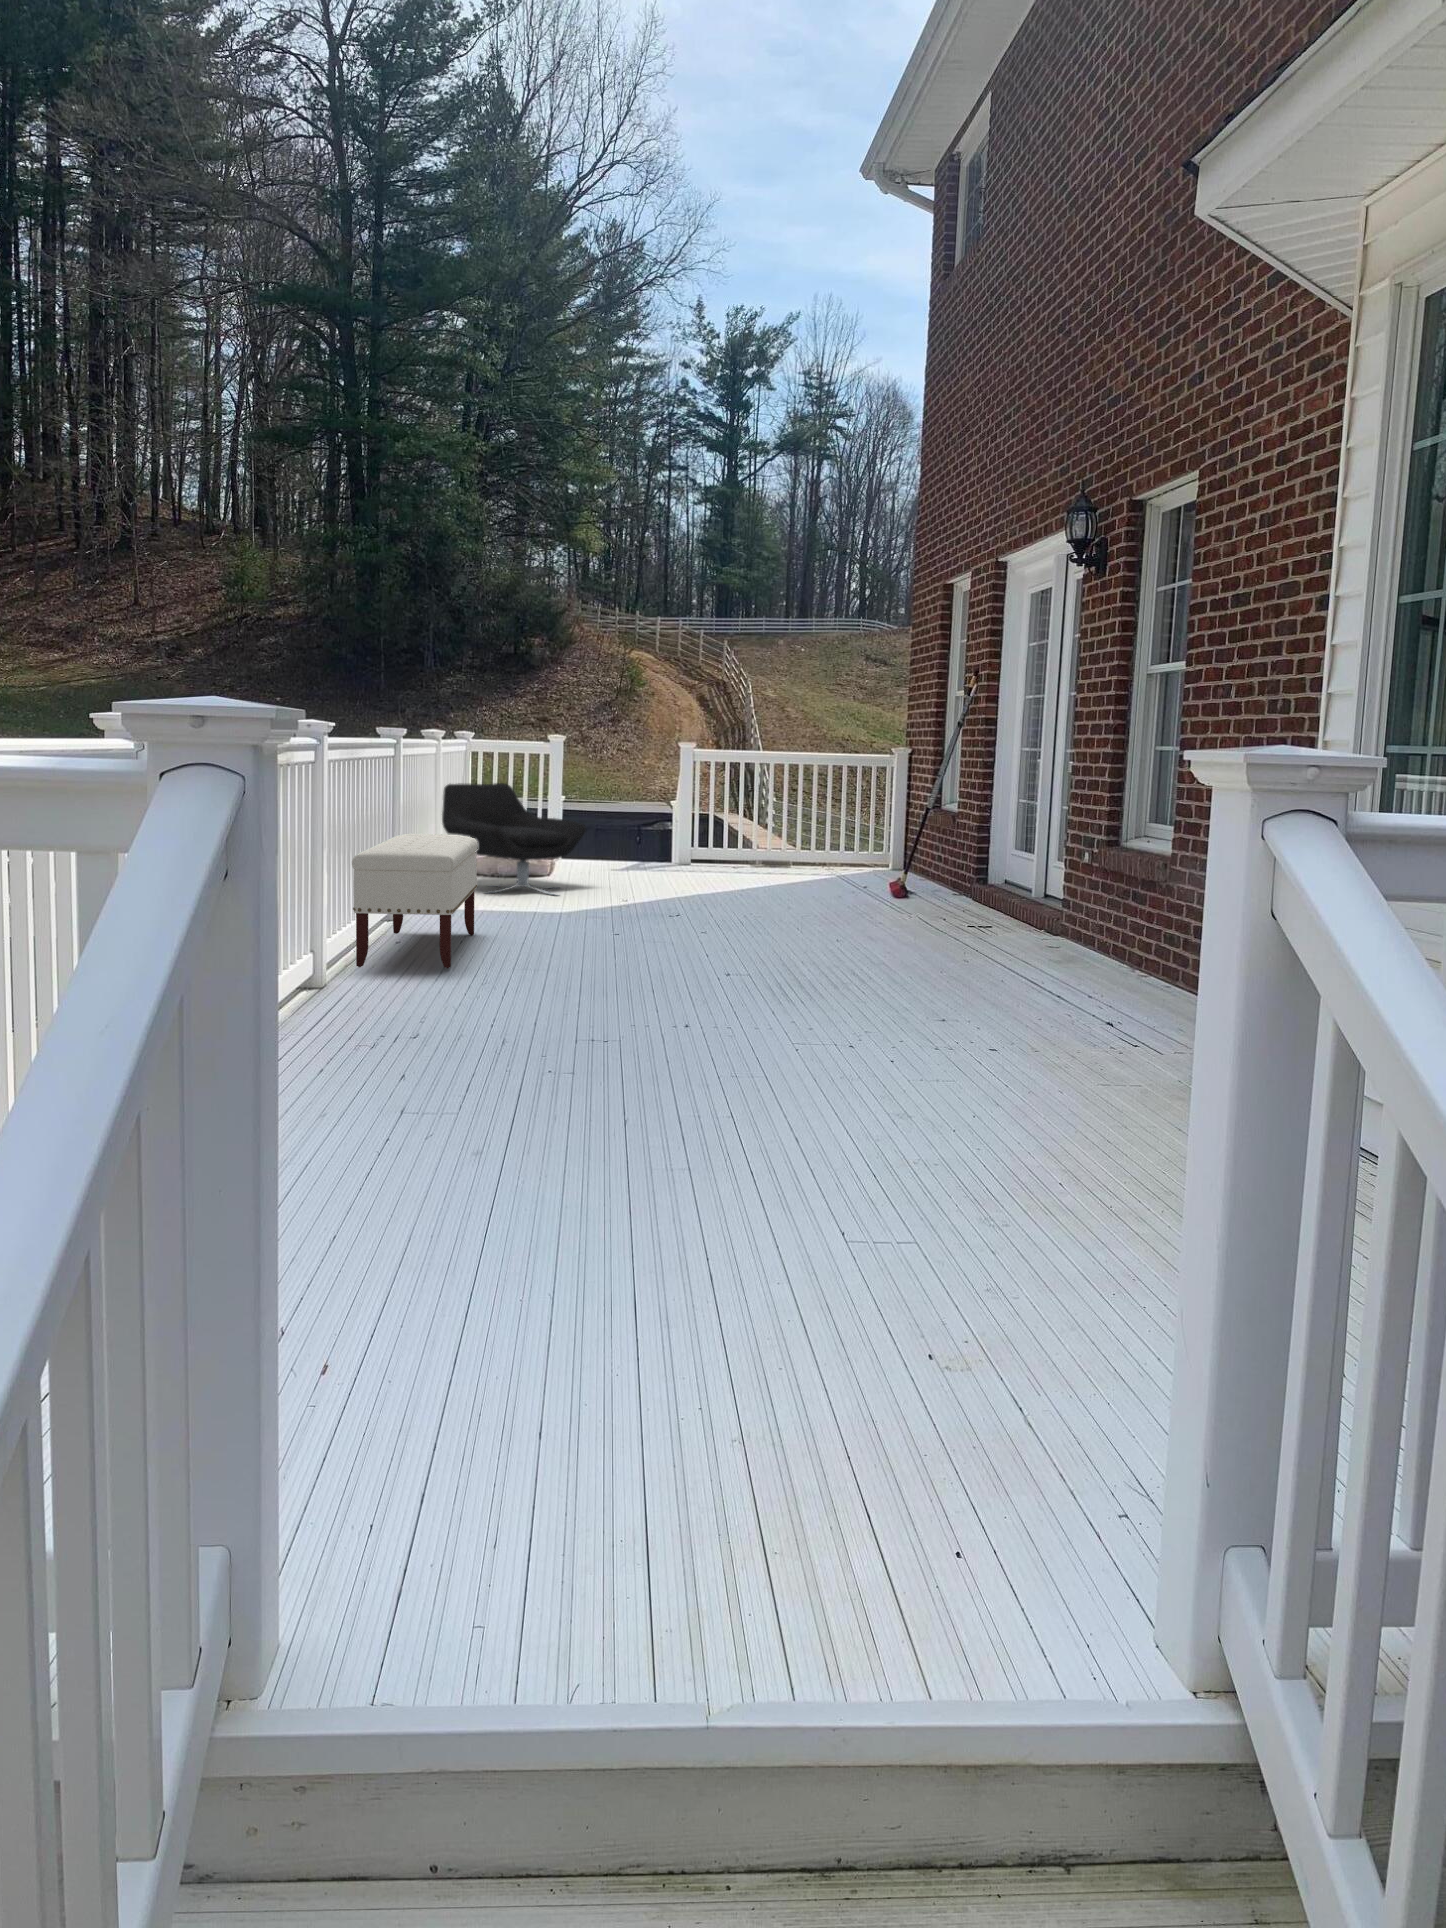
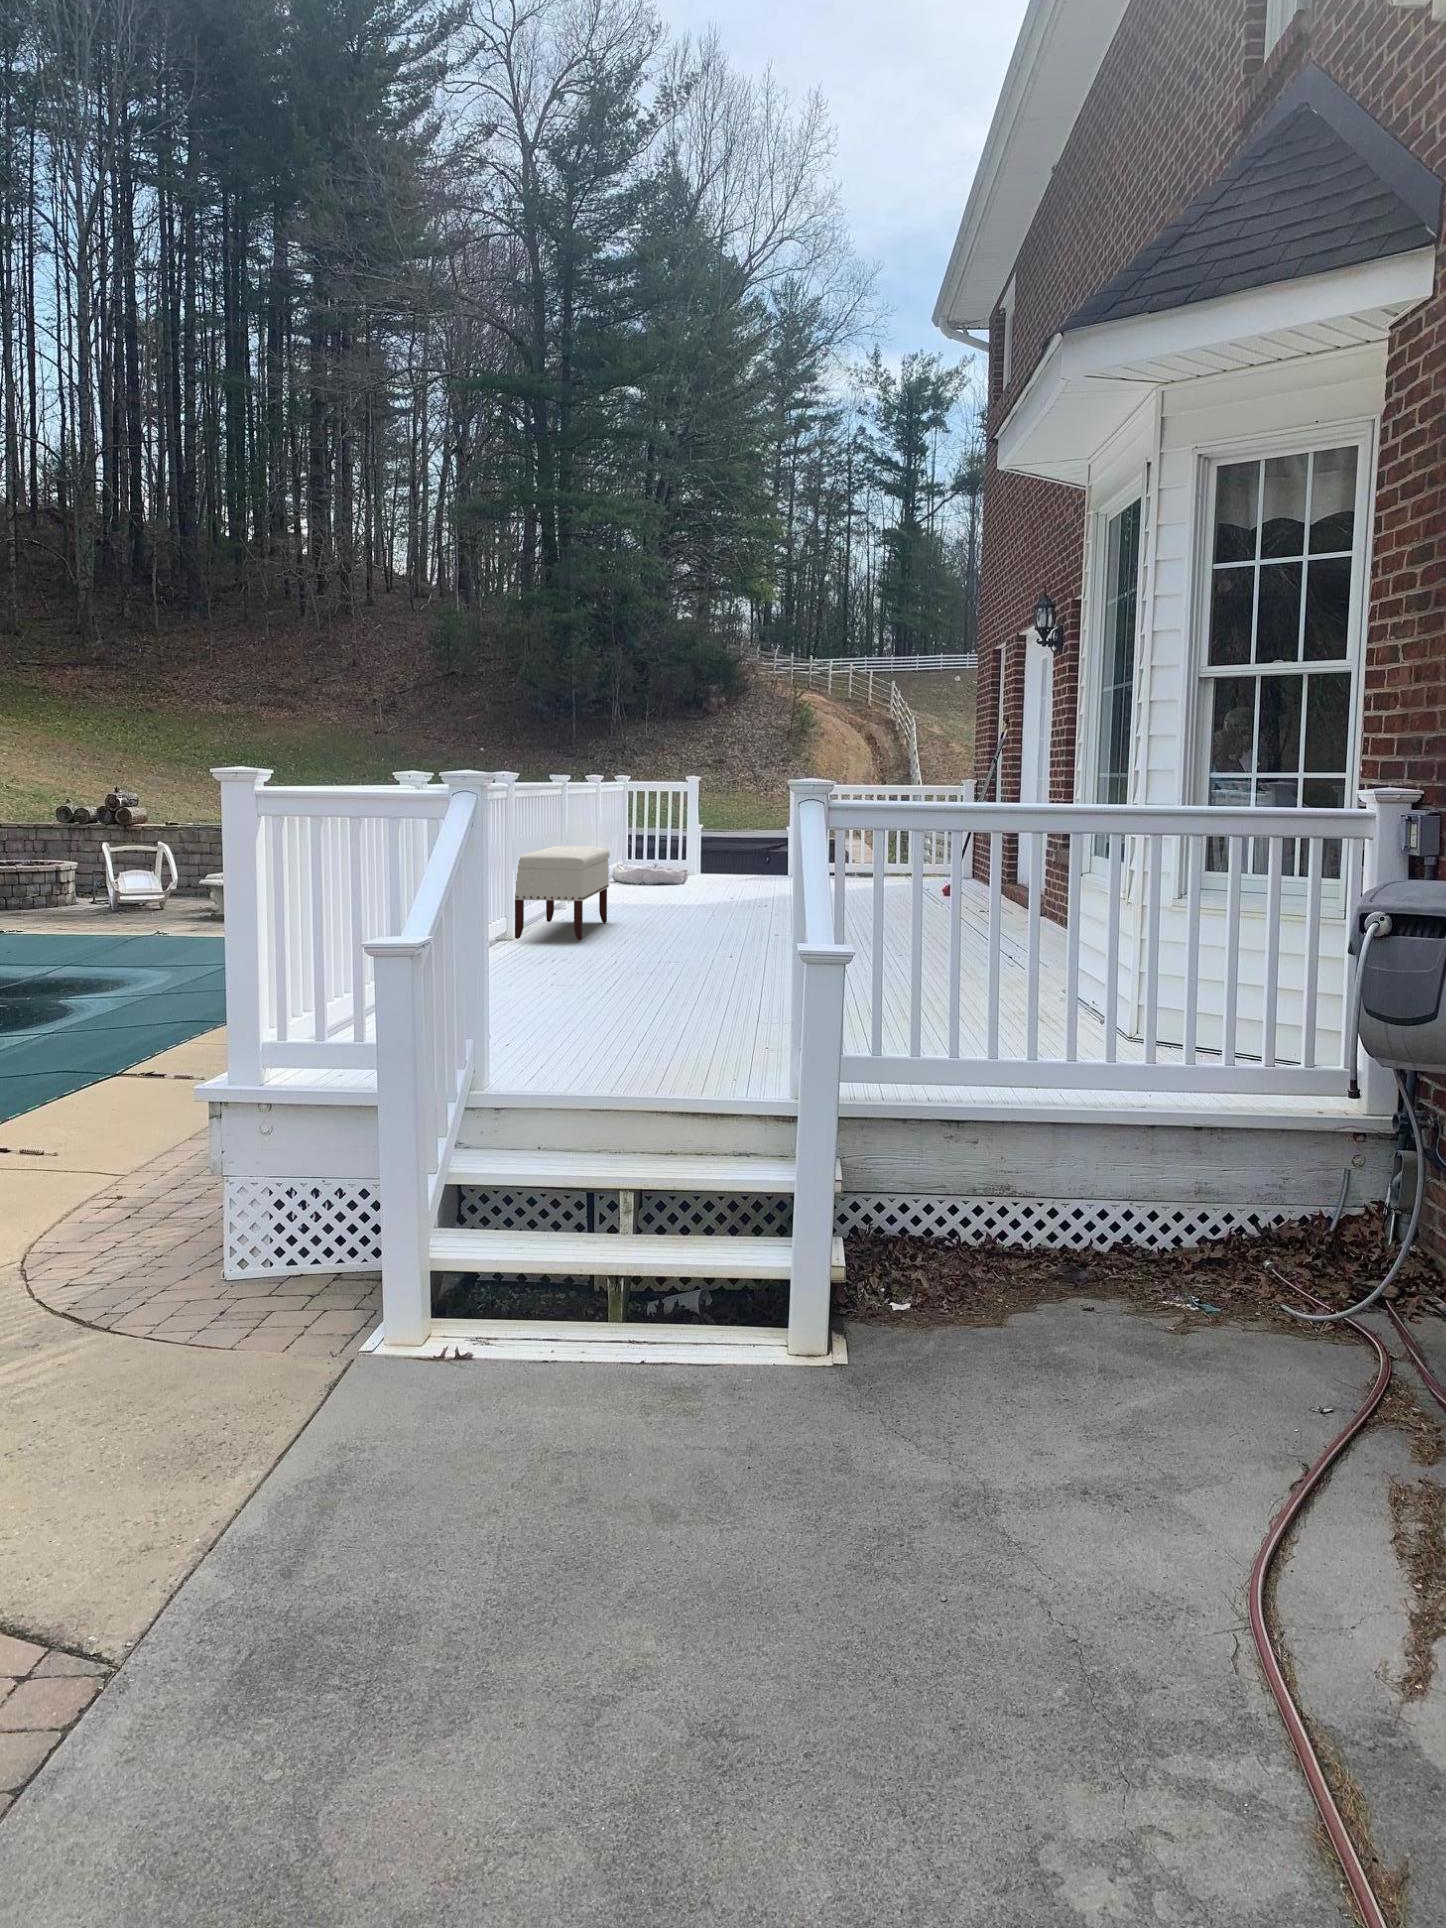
lounge chair: present [442,783,586,895] -> none [593,811,709,900]

